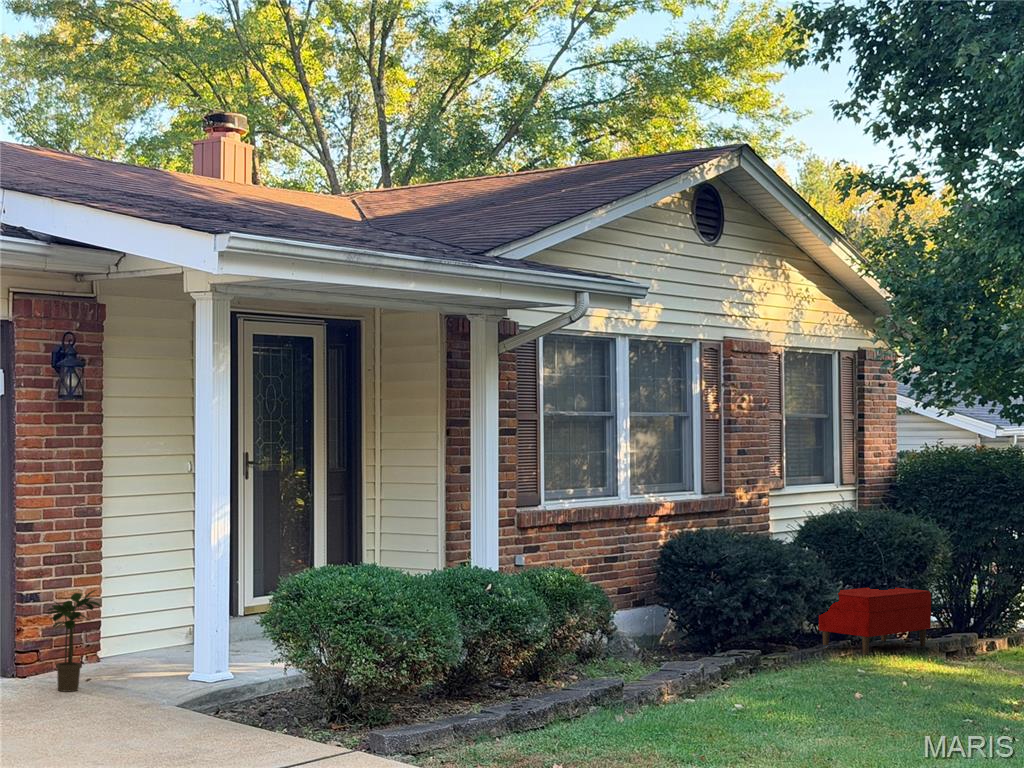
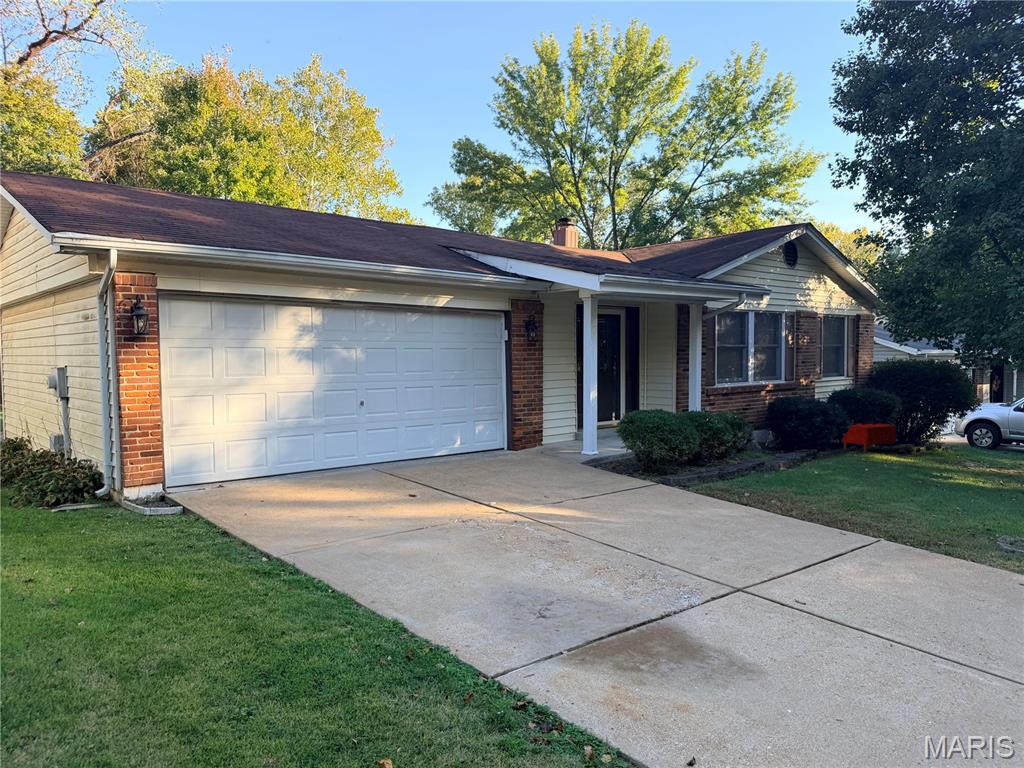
potted plant: present [48,590,100,692] -> none [525,418,546,459]

